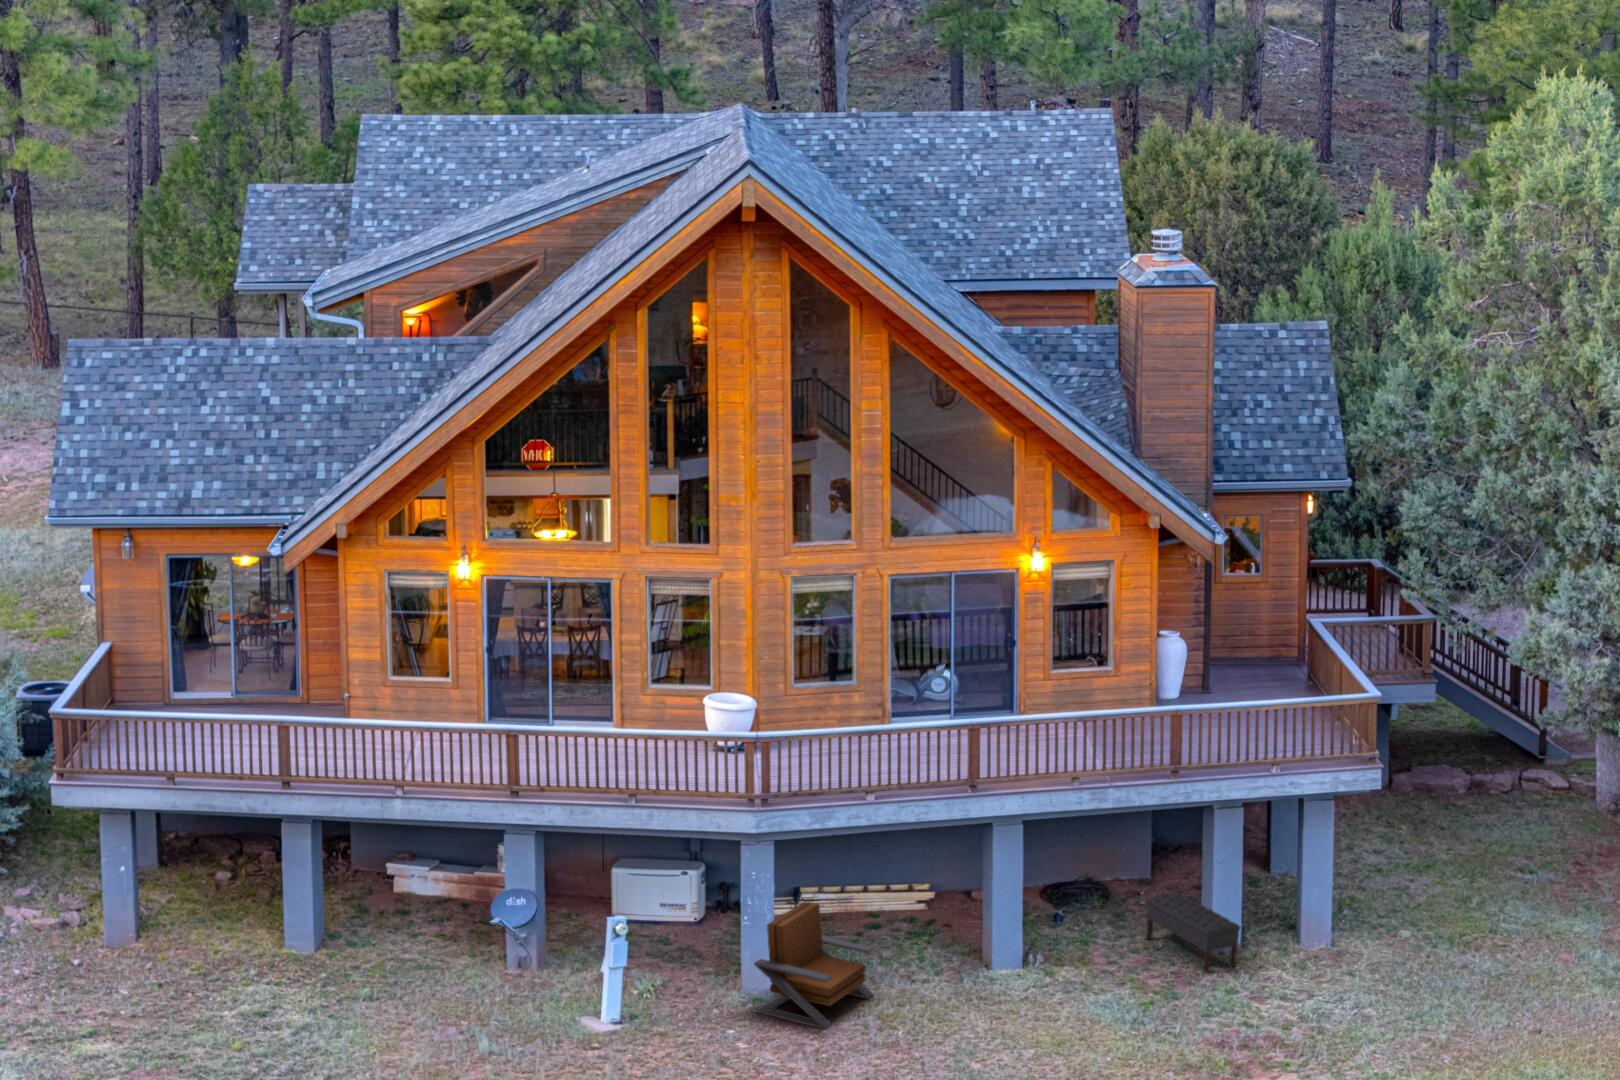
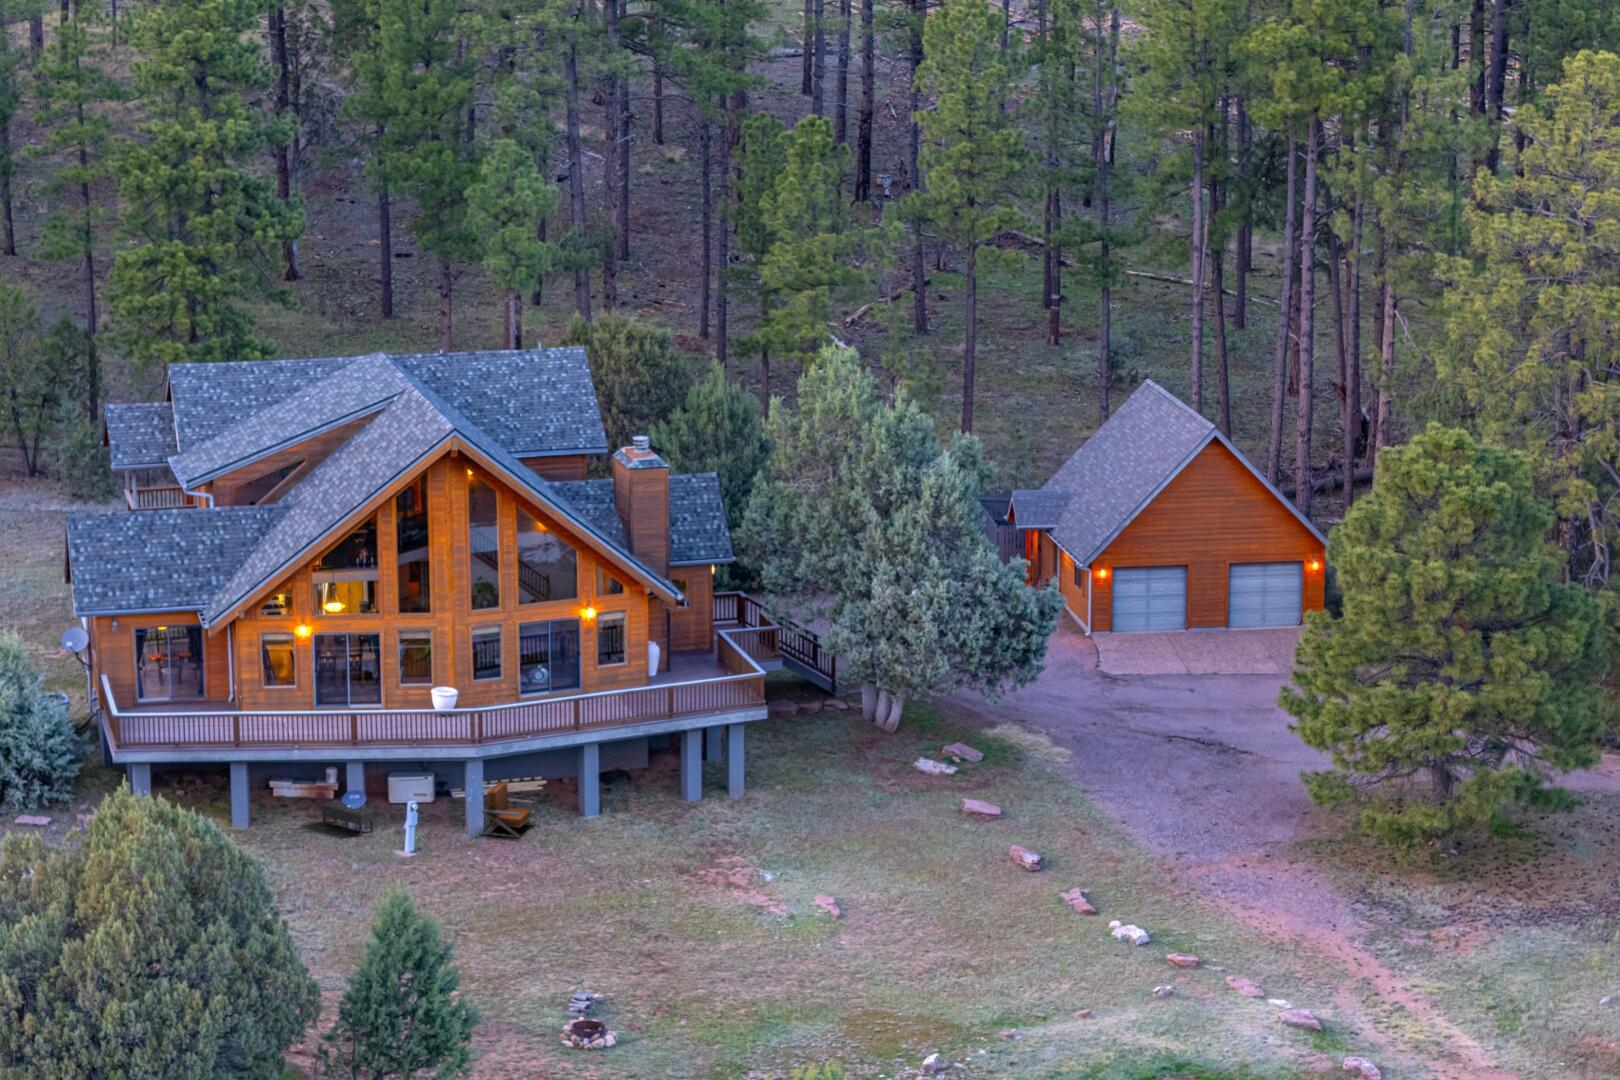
bench: present [1146,892,1240,973] -> present [322,800,374,836]

